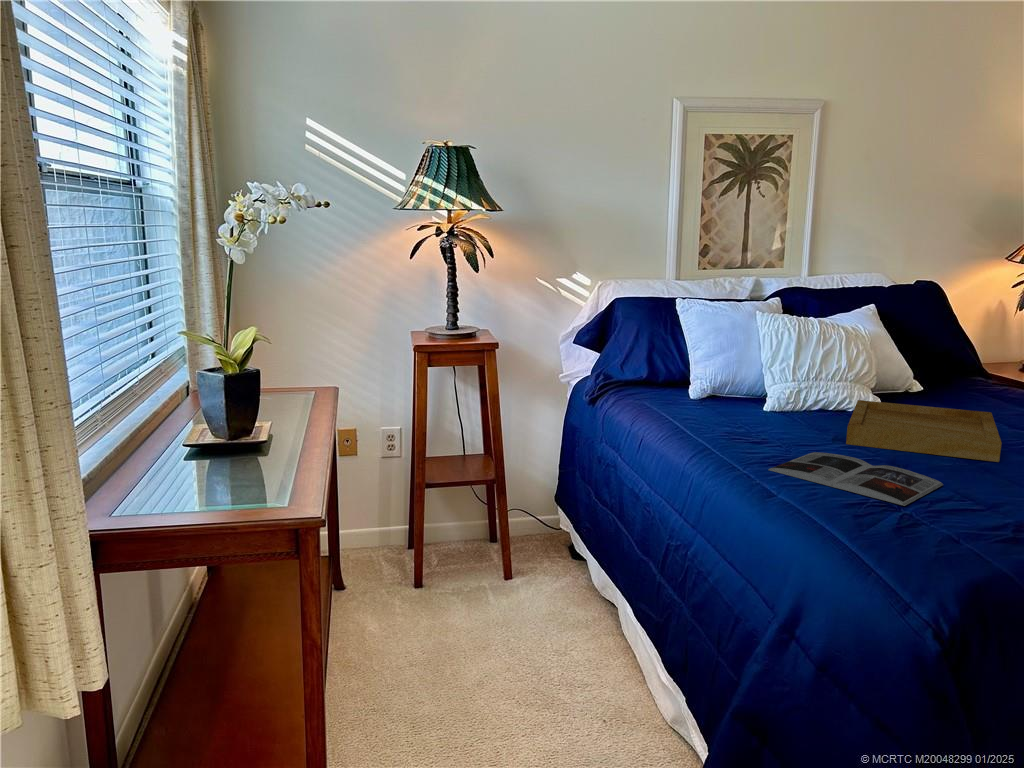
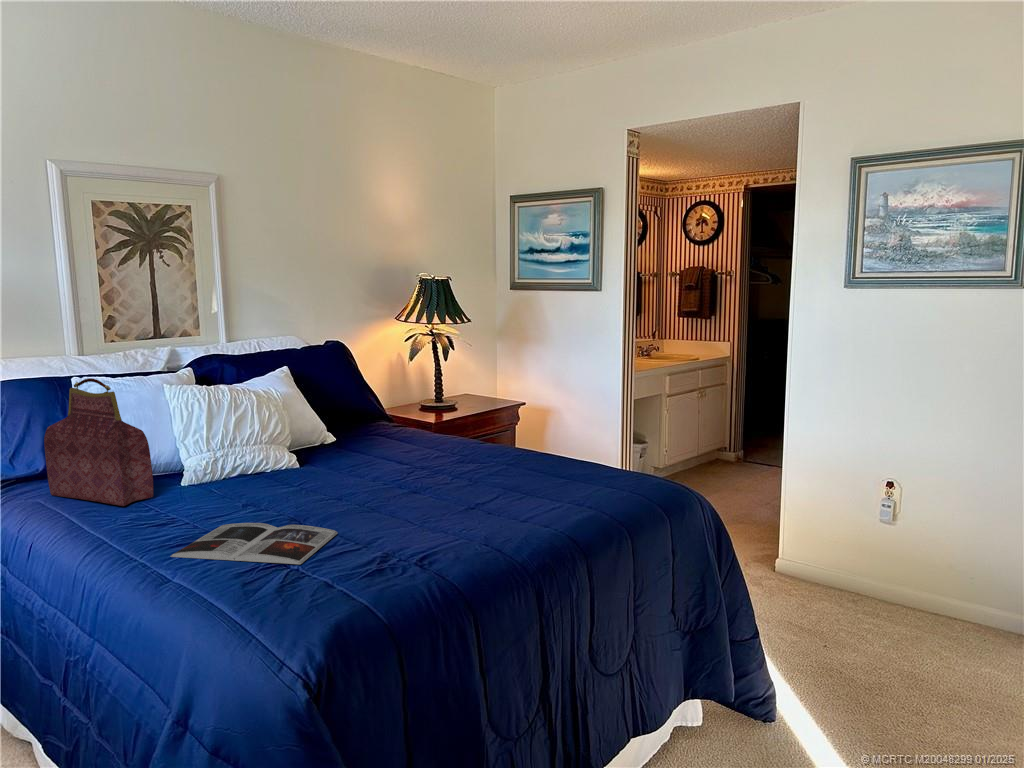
handbag: none [654,299,744,419] -> present [44,378,153,506]
tray: present [846,400,1002,462] -> none [257,454,386,508]

